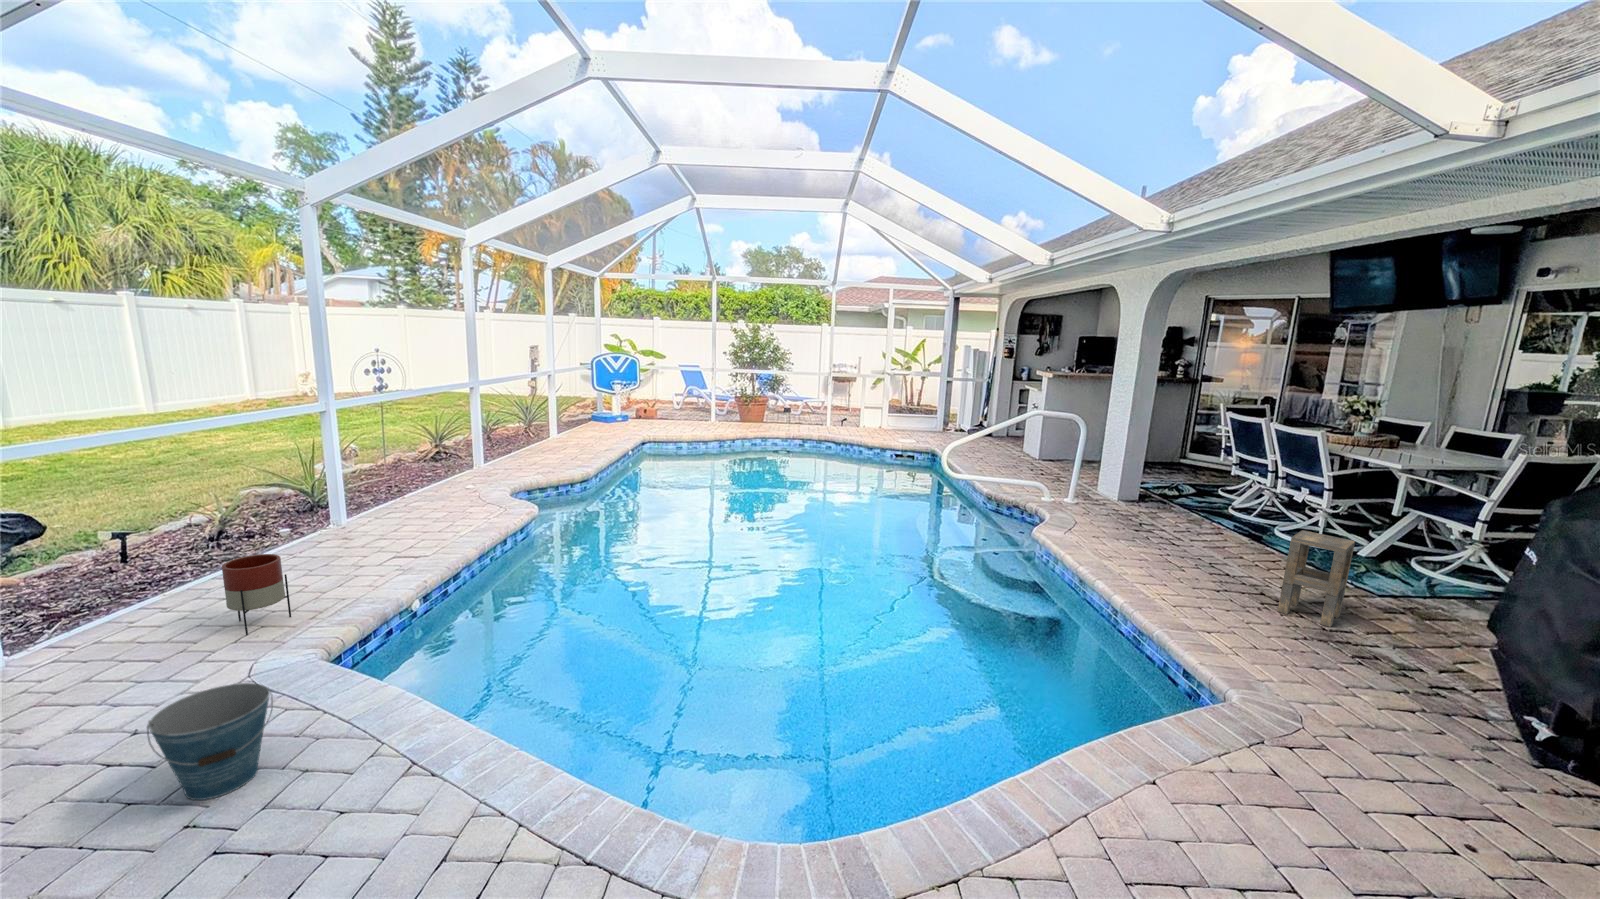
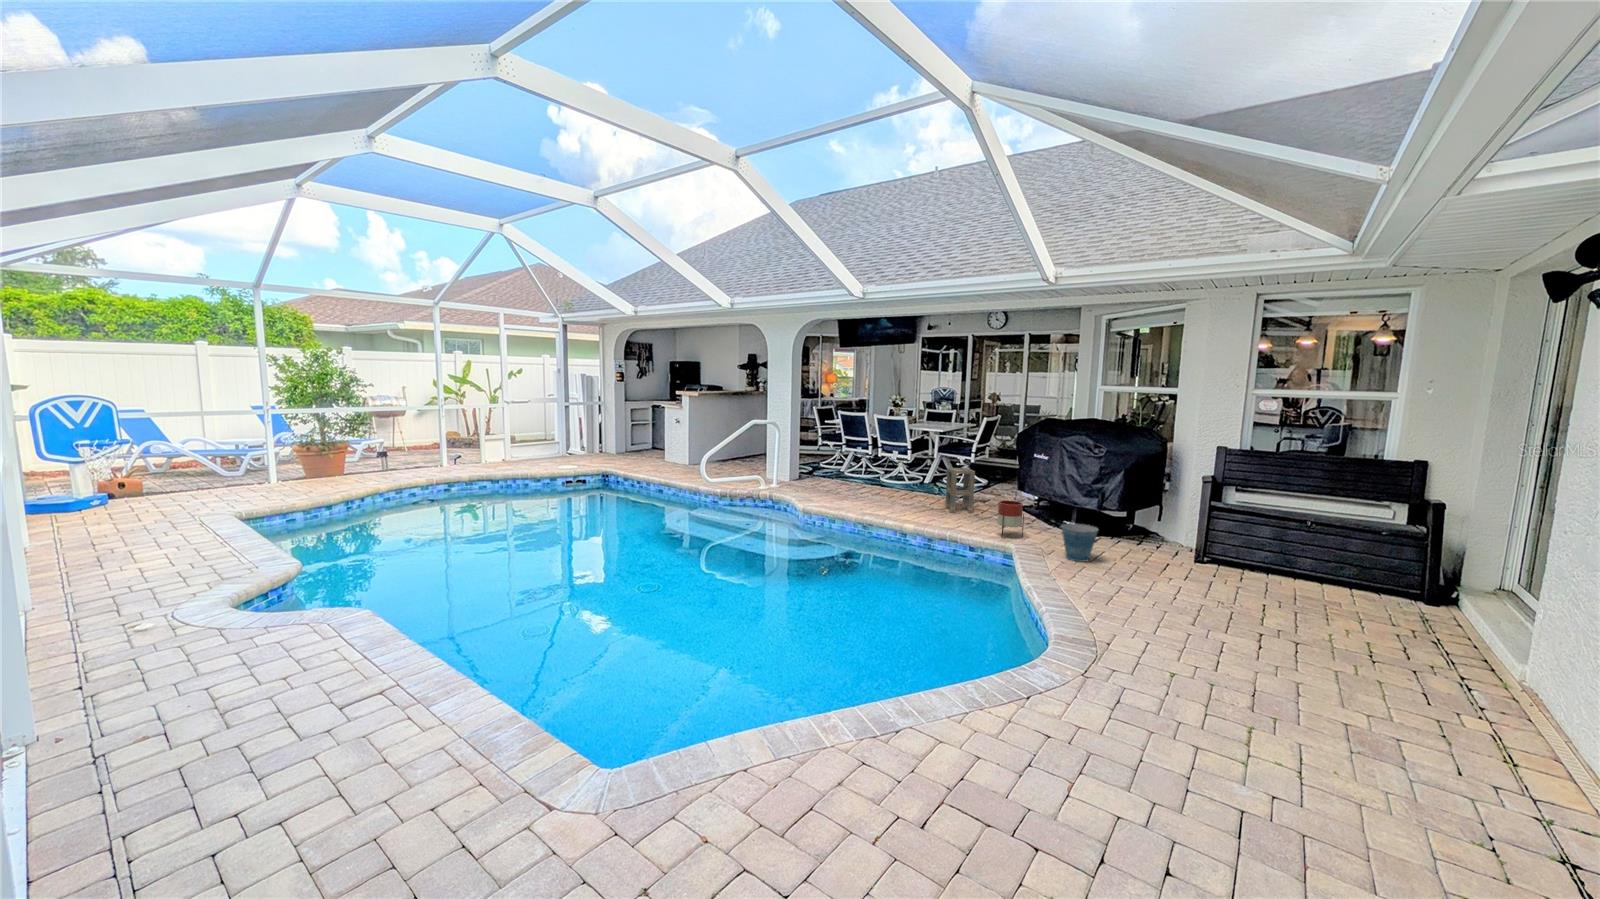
planter: present [222,554,291,635] -> present [997,500,1024,538]
bucket: present [147,683,273,800] -> present [1061,523,1098,562]

